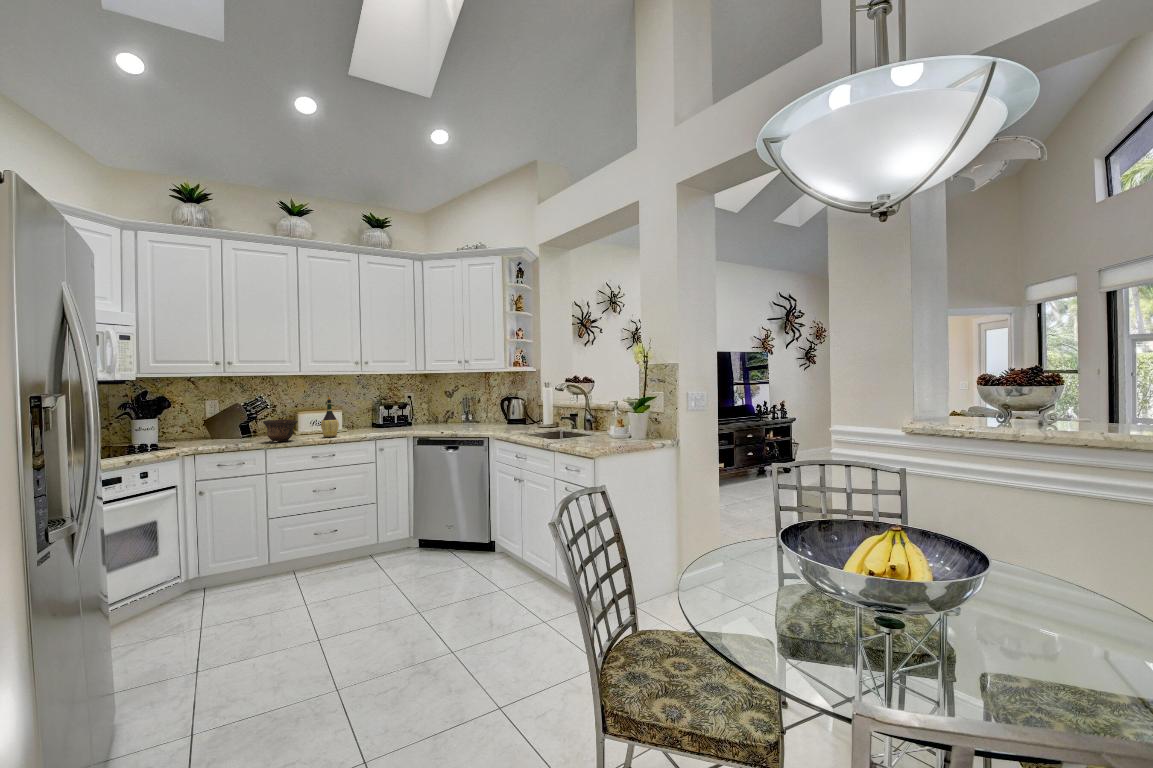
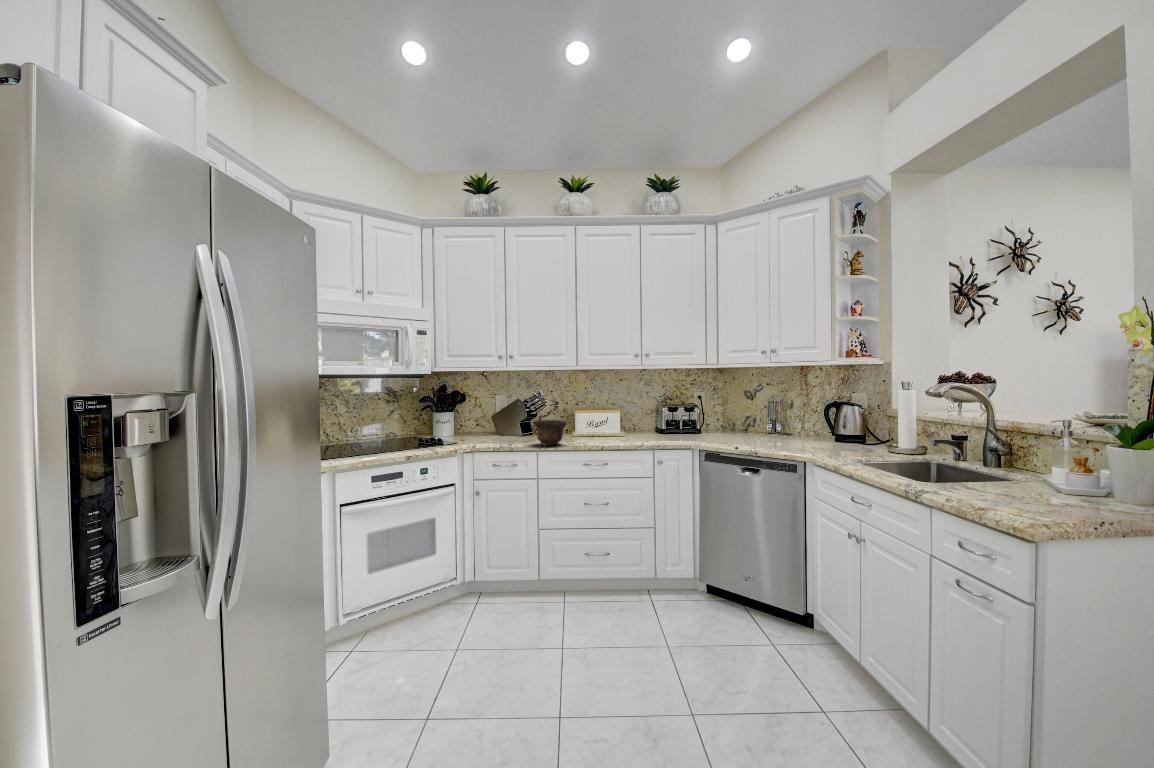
wine bottle: present [321,397,339,437] -> none [592,396,611,443]

